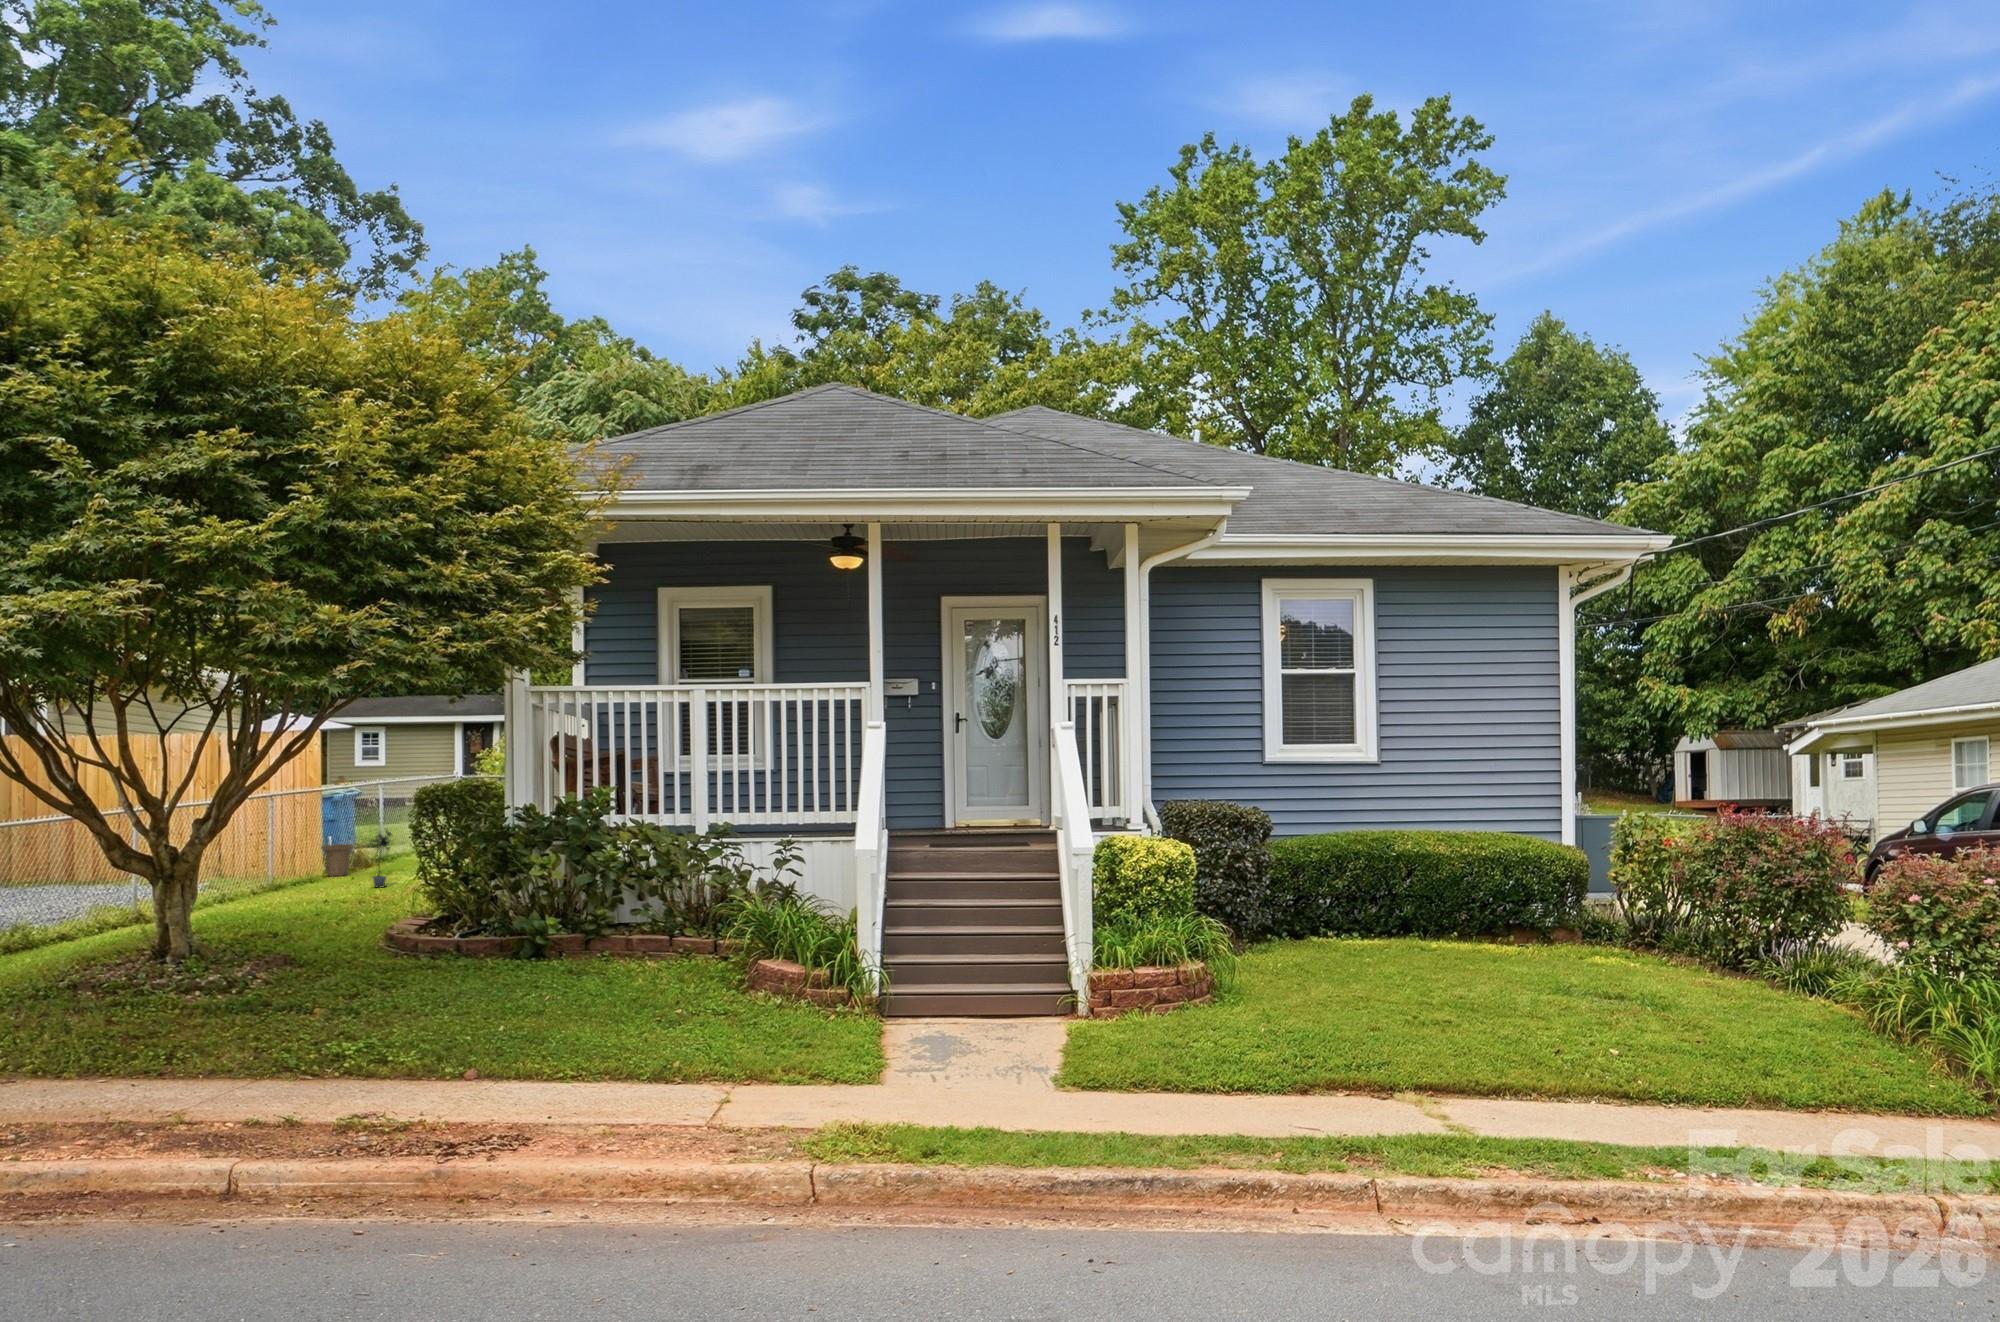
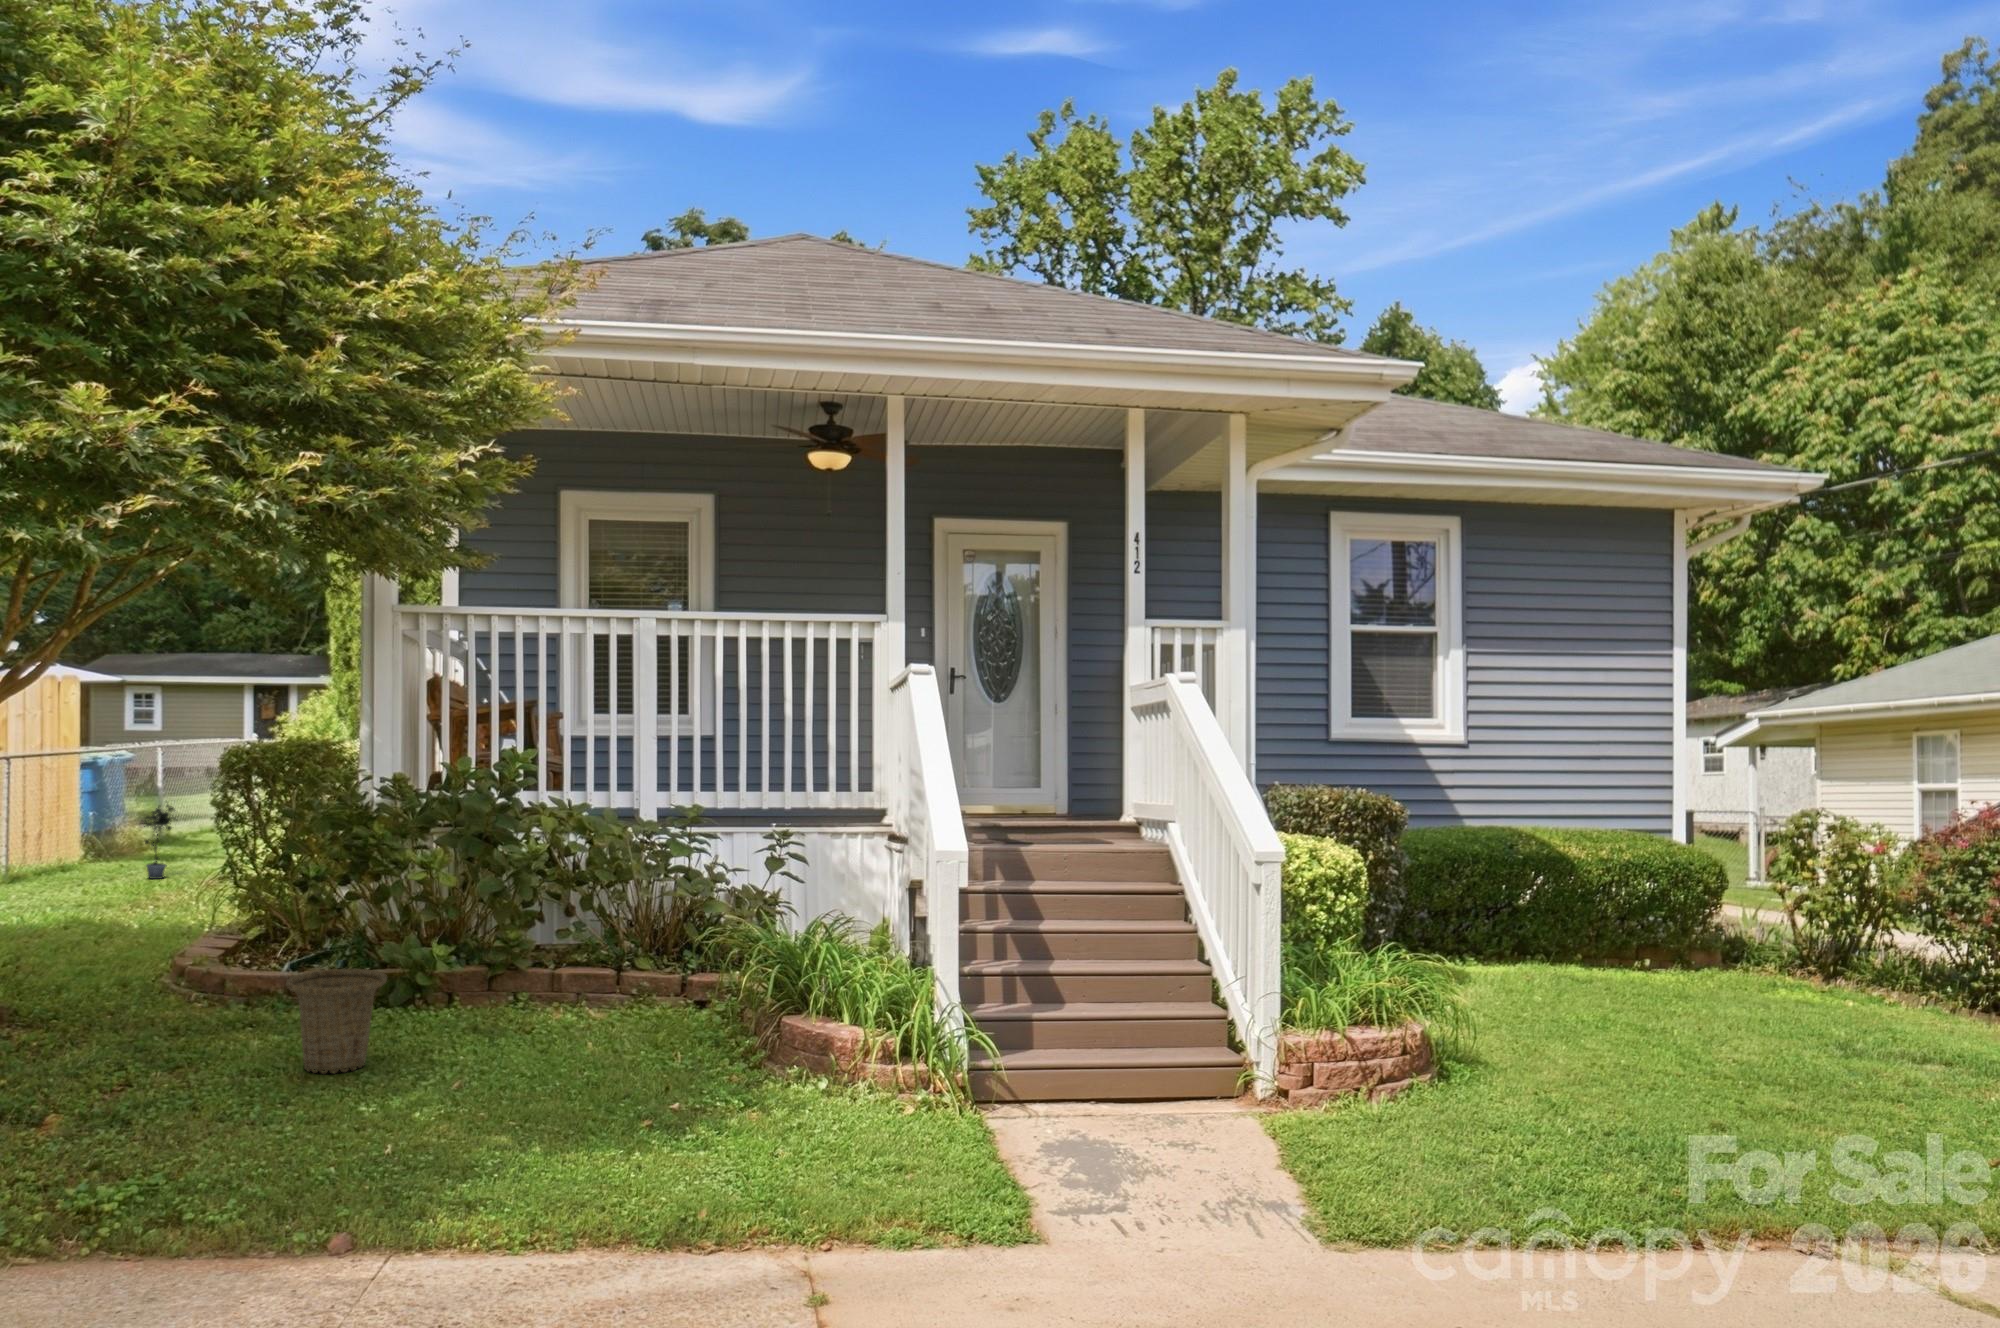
basket: present [321,844,354,876] -> present [286,969,387,1074]

